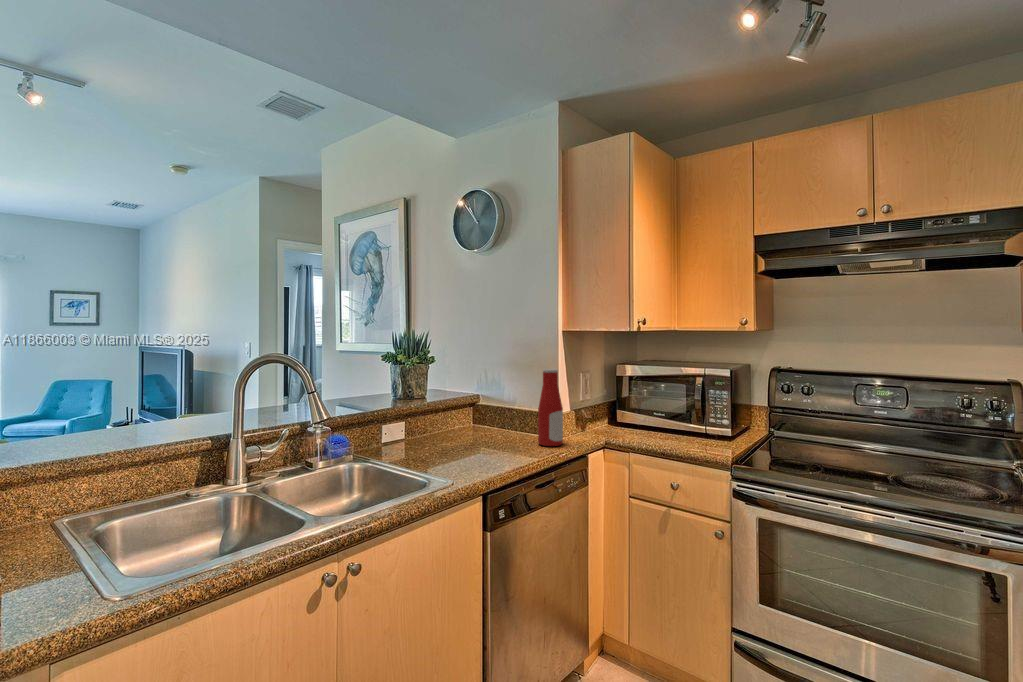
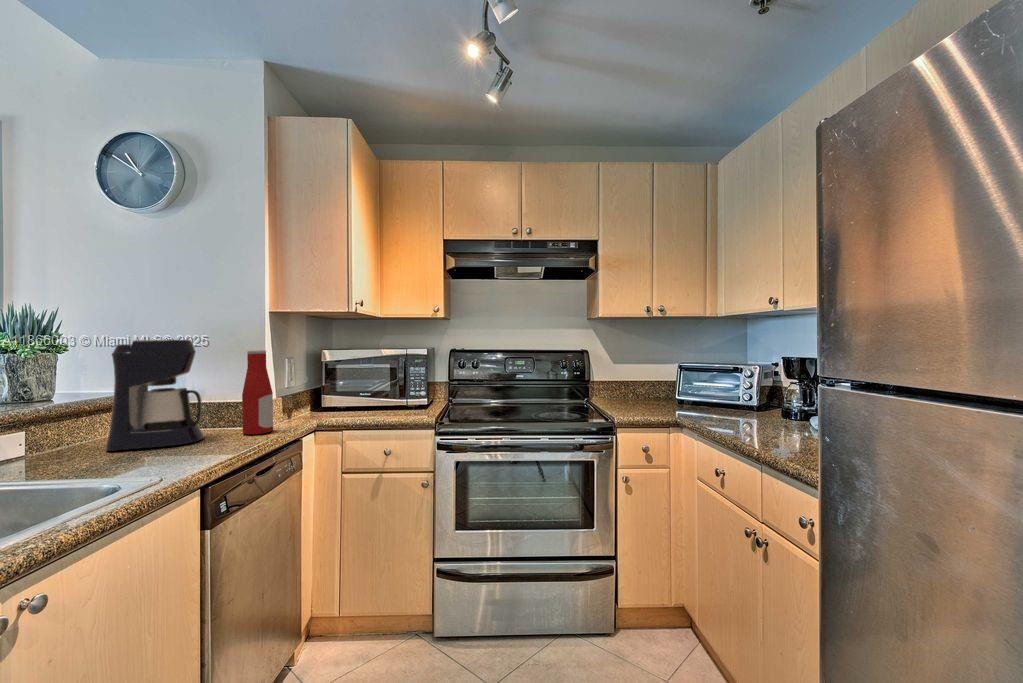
coffee maker: none [446,358,510,447] -> present [106,340,204,451]

